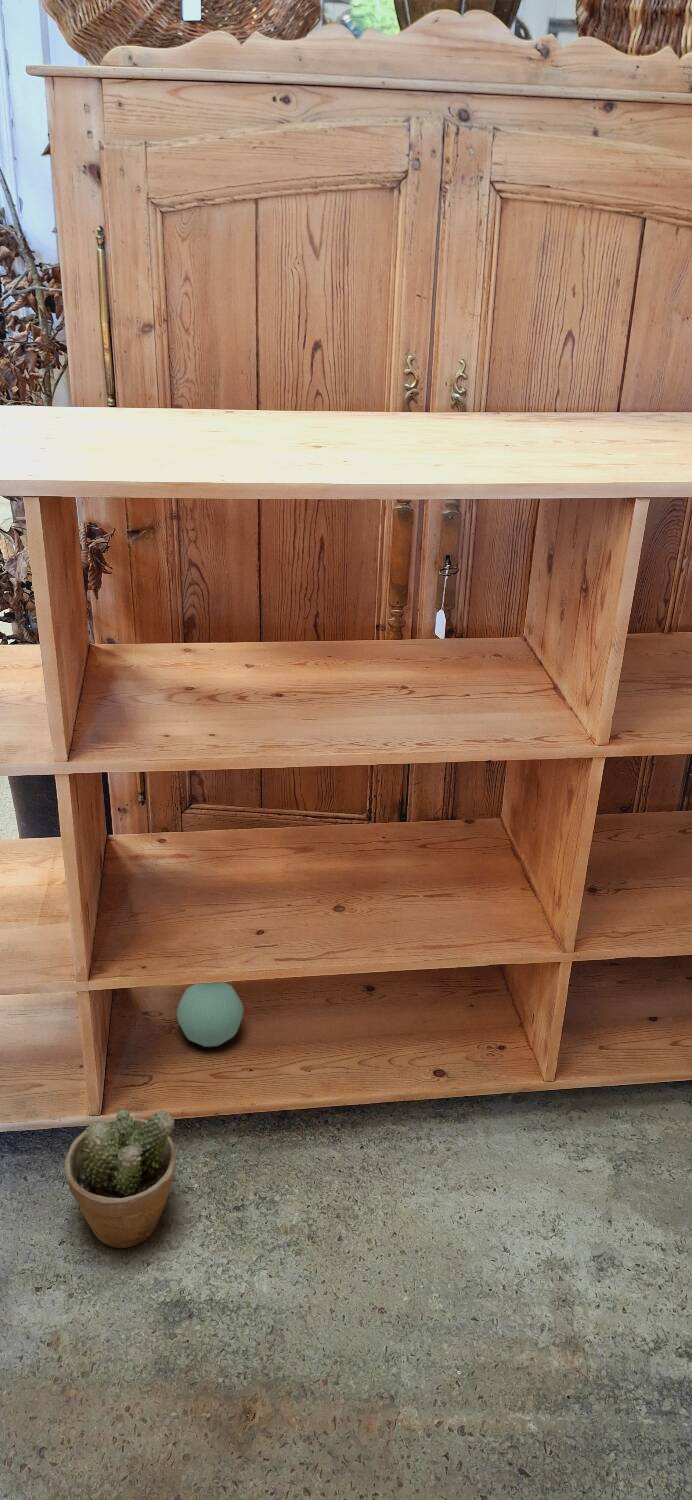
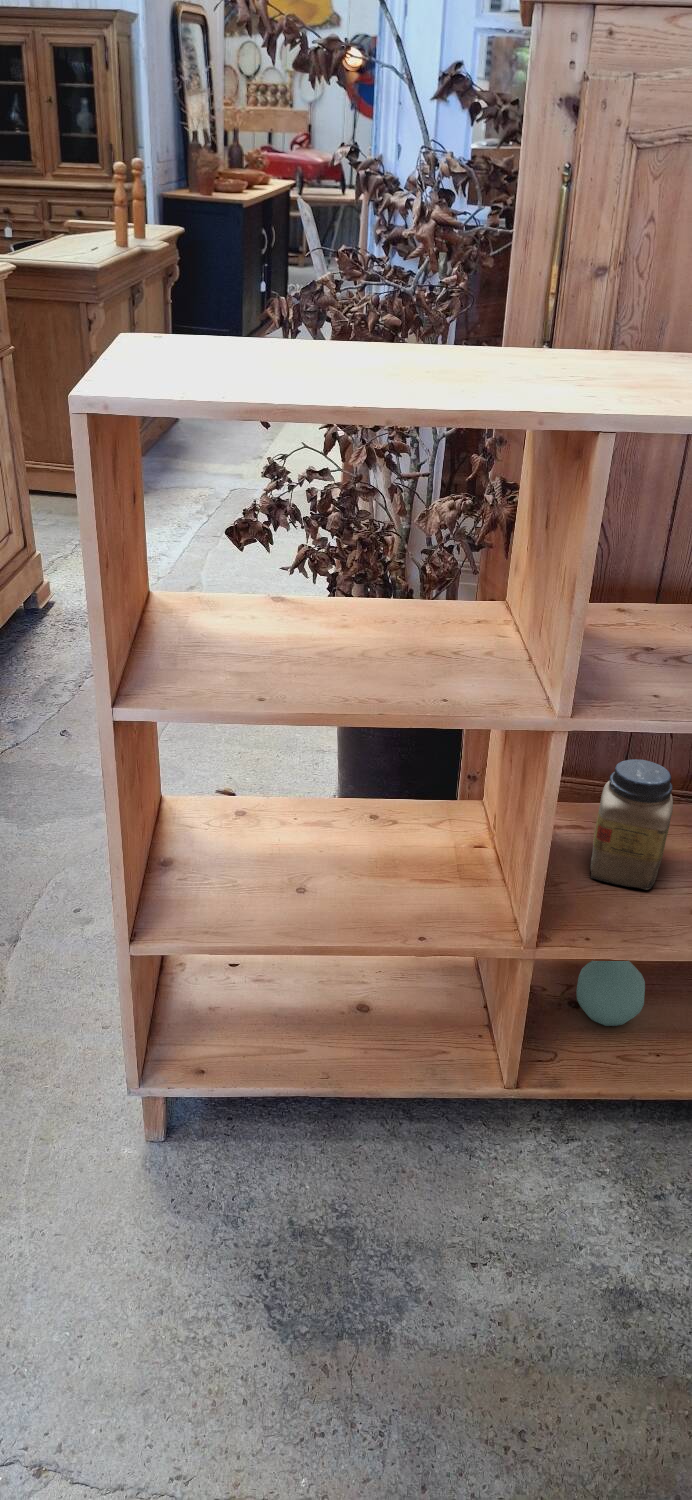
jar: none [164,793,240,917] -> present [590,759,673,890]
potted plant: present [65,1110,177,1248] -> none [499,1084,622,1229]

